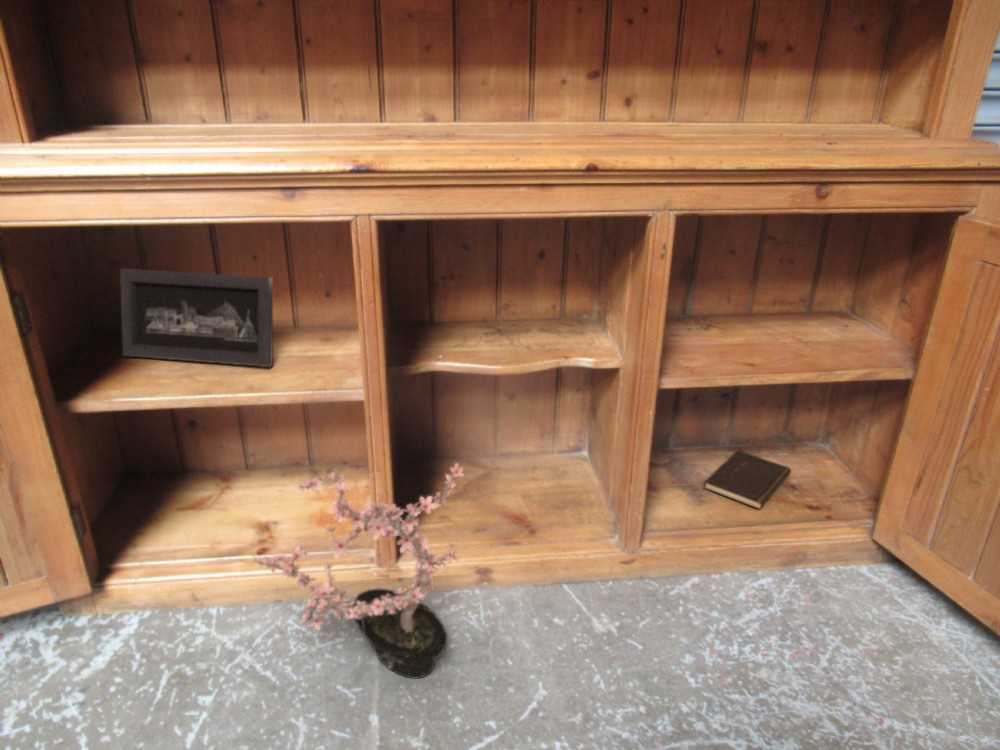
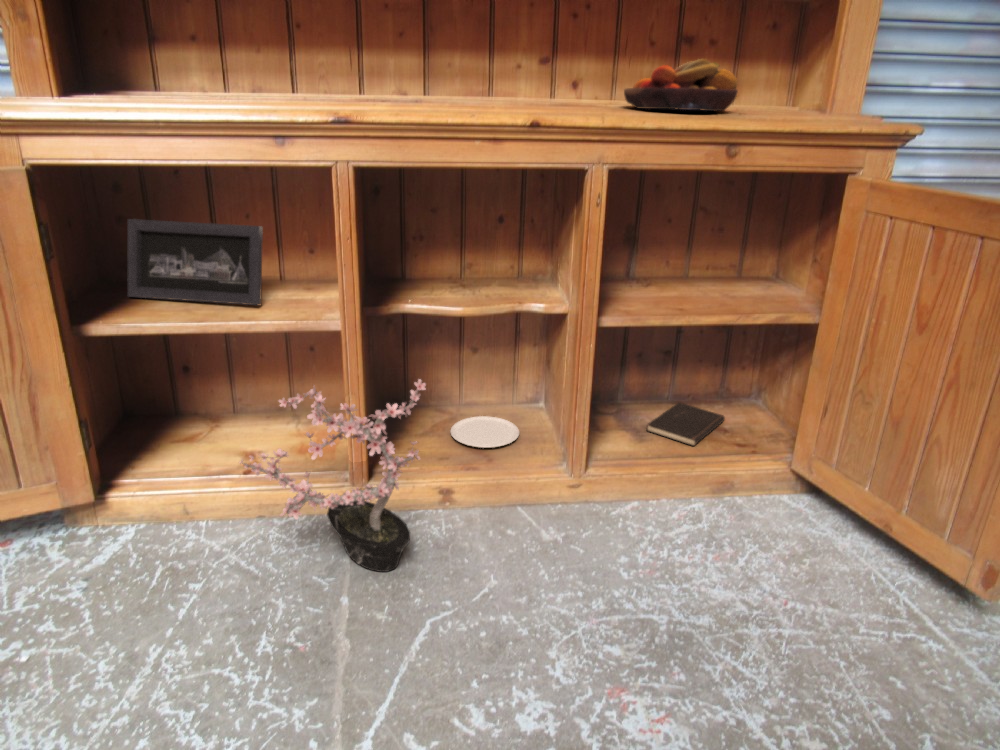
fruit bowl: none [687,75,823,140] -> present [624,59,738,111]
plate: none [485,471,562,516] -> present [450,416,519,448]

